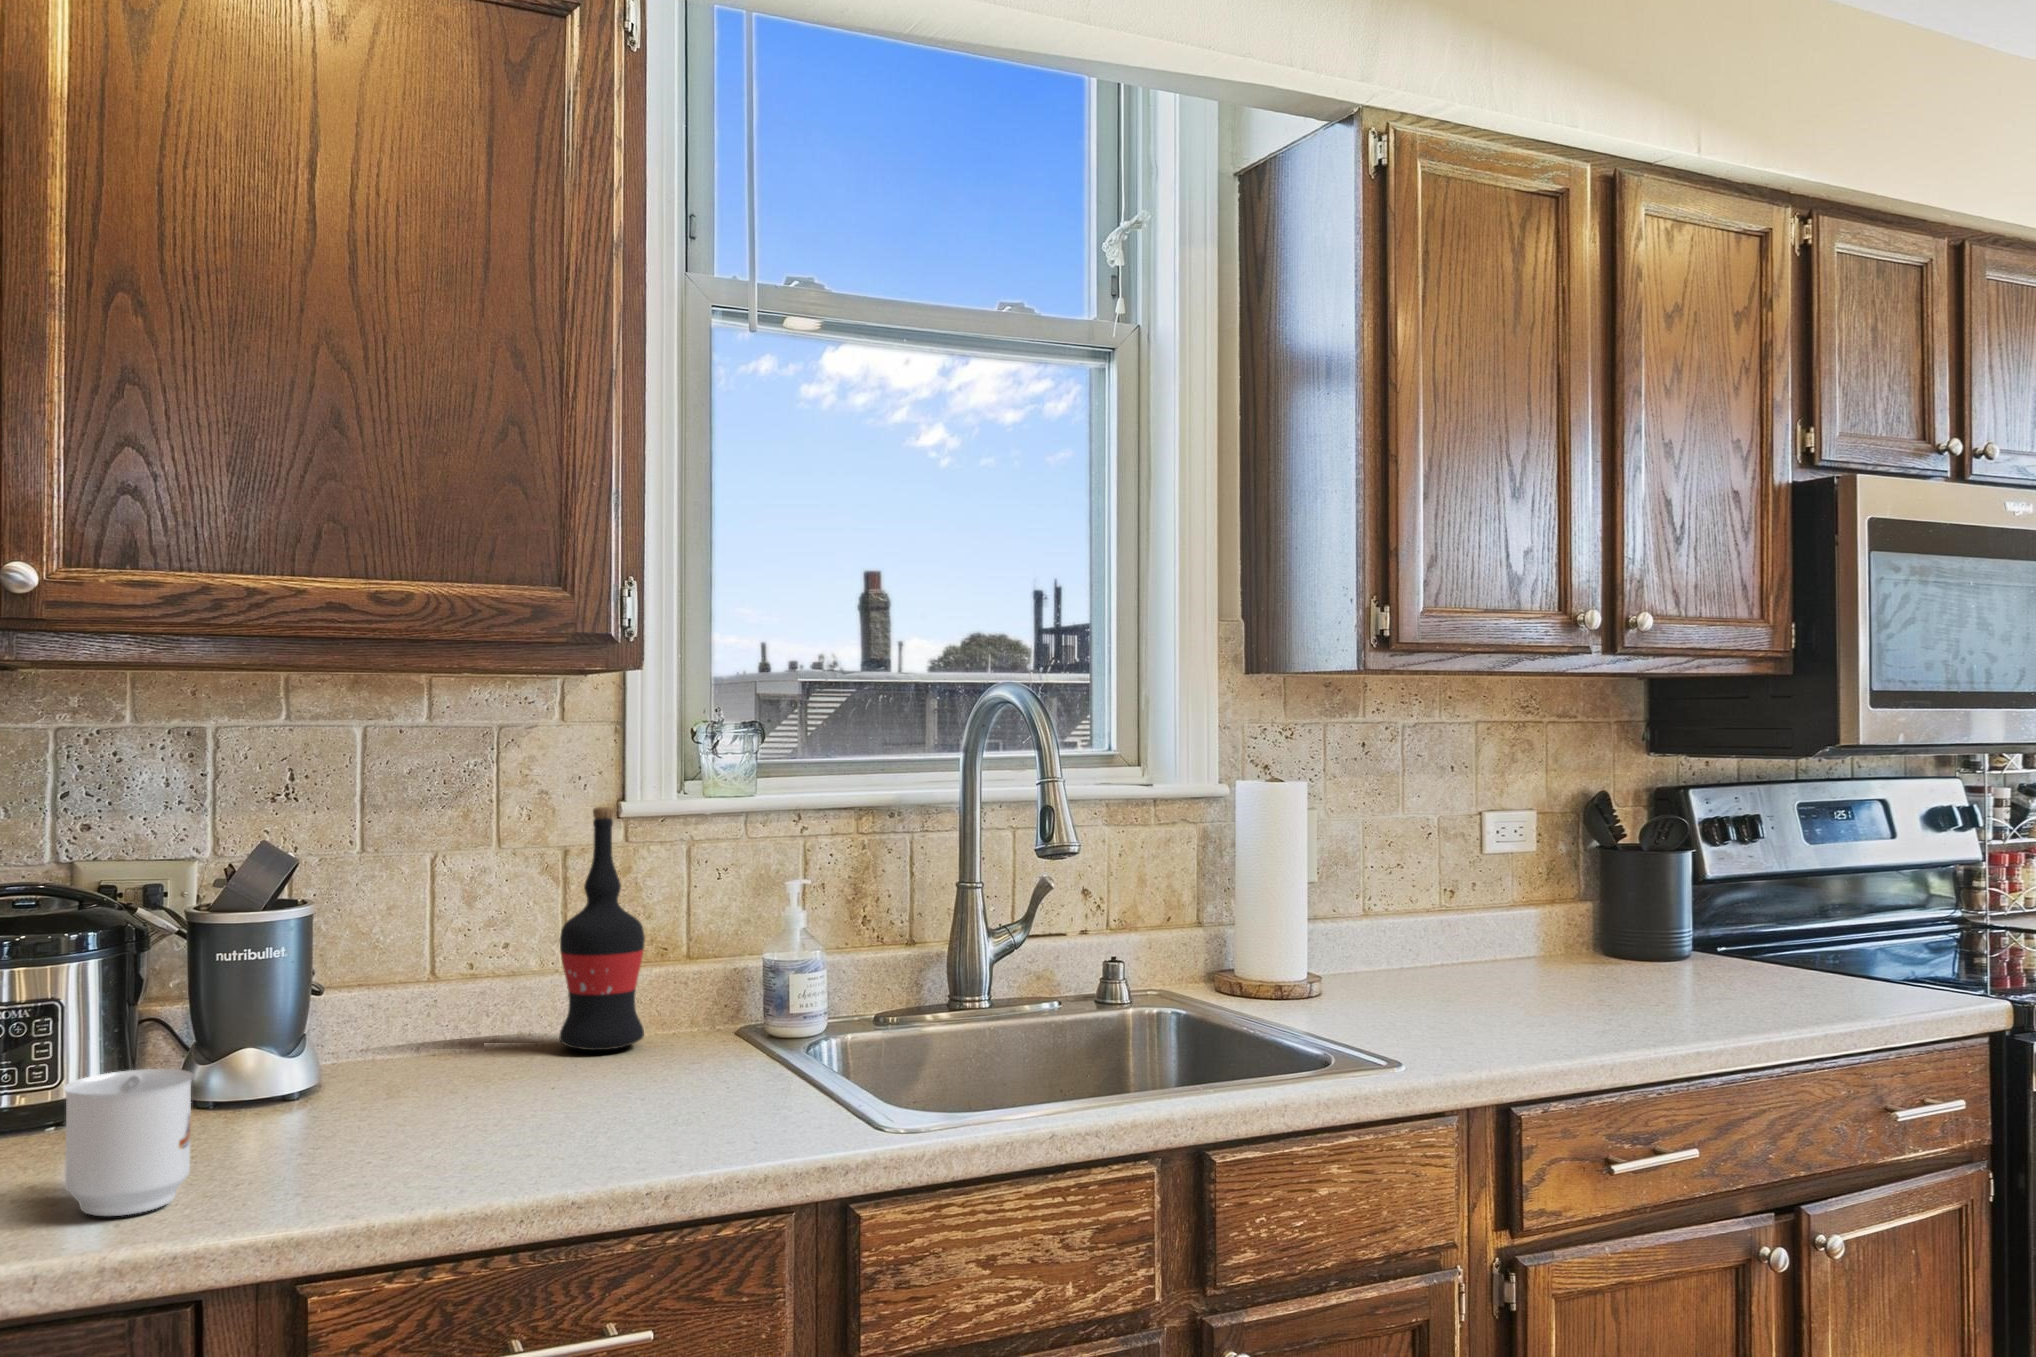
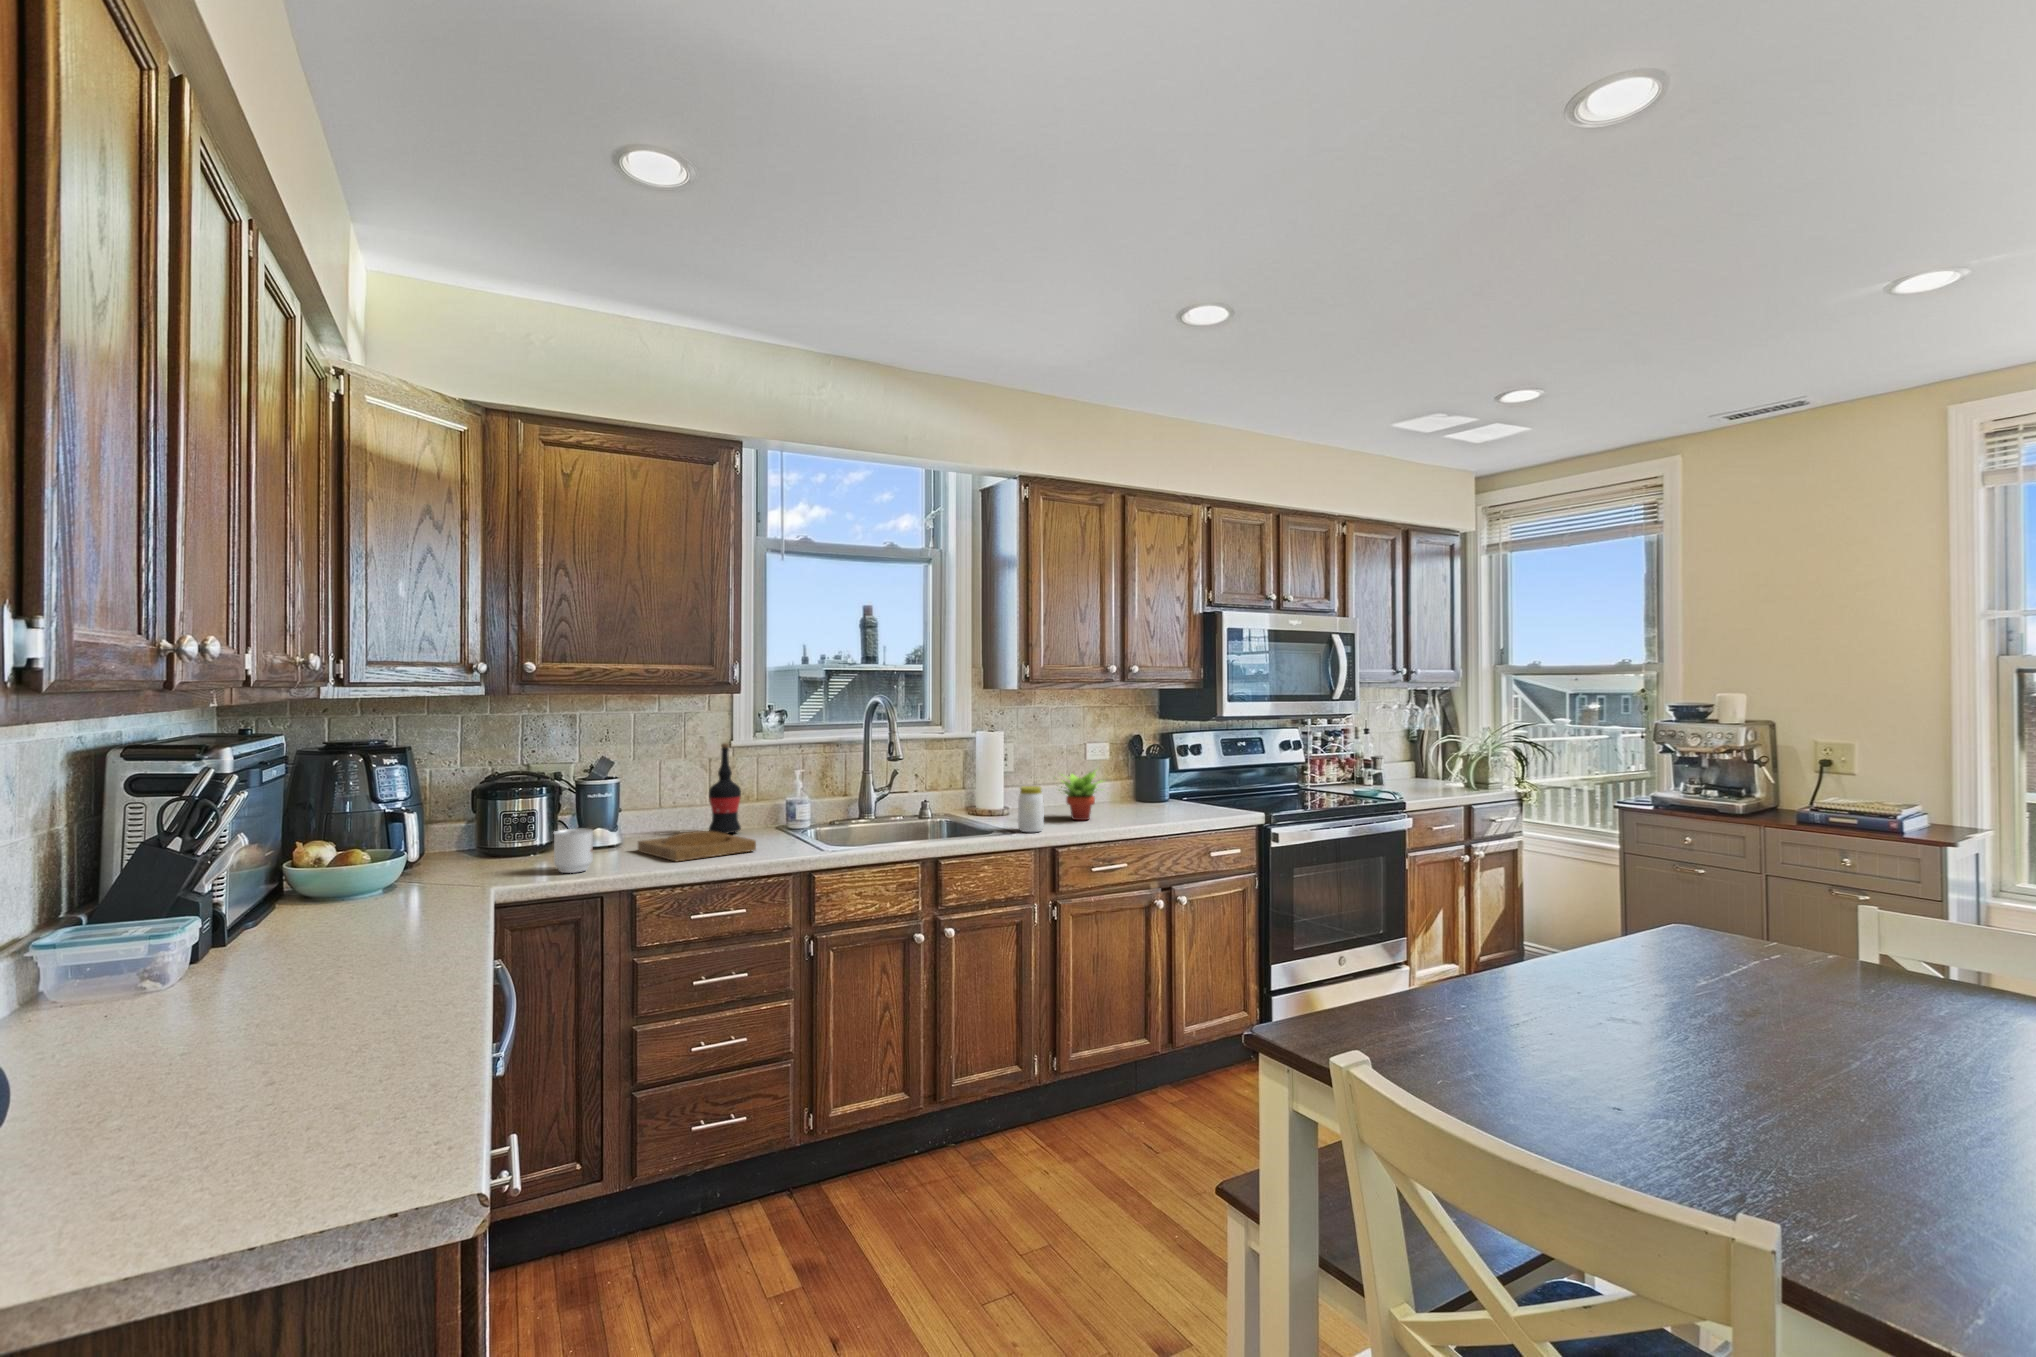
succulent plant: none [1453,876,1595,1017] -> present [1059,770,1103,820]
jar: none [1383,928,1455,1057] -> present [1018,786,1044,832]
tray: none [353,1052,686,1166] -> present [638,831,756,861]

